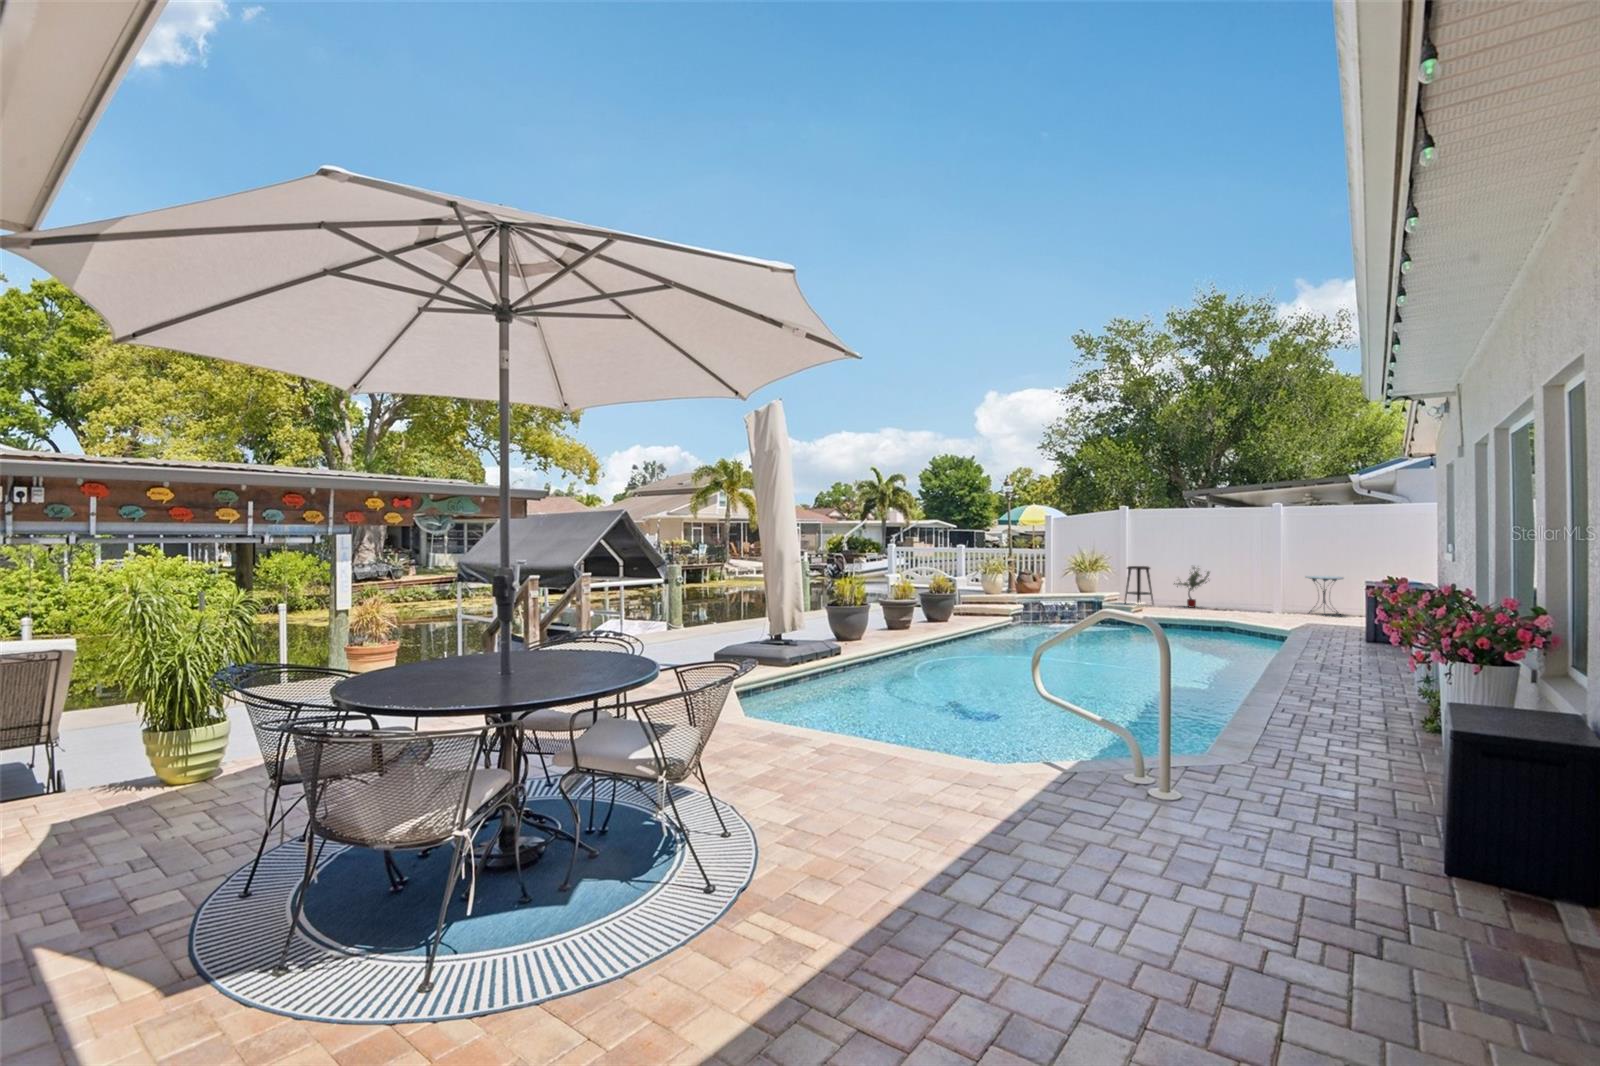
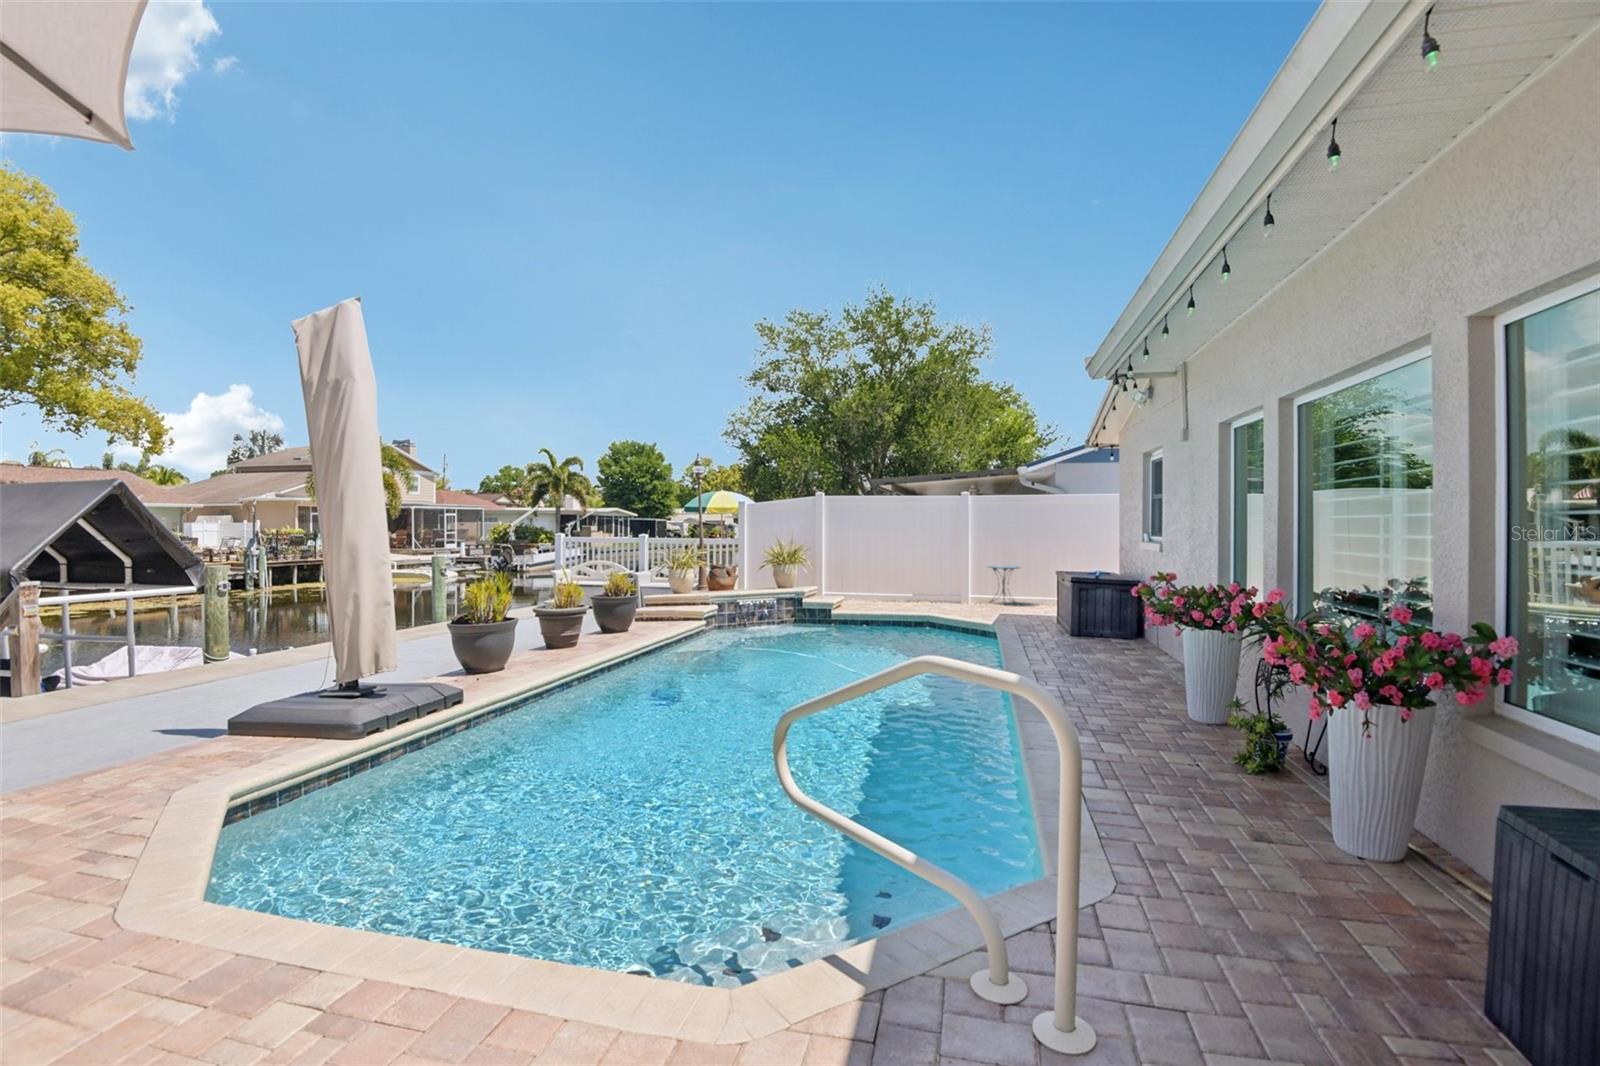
stool: present [1125,566,1153,604] -> none [820,558,849,601]
potted tree: present [1174,567,1210,608] -> none [867,556,903,600]

